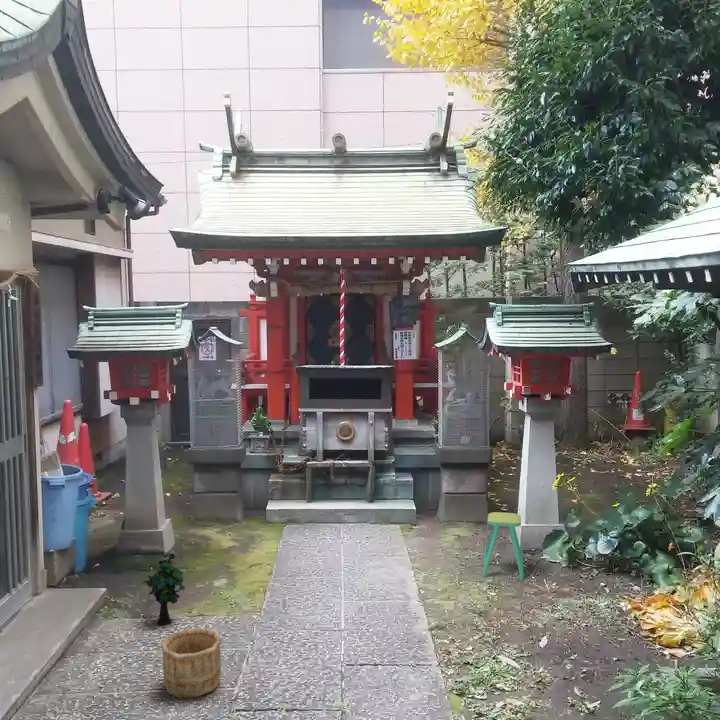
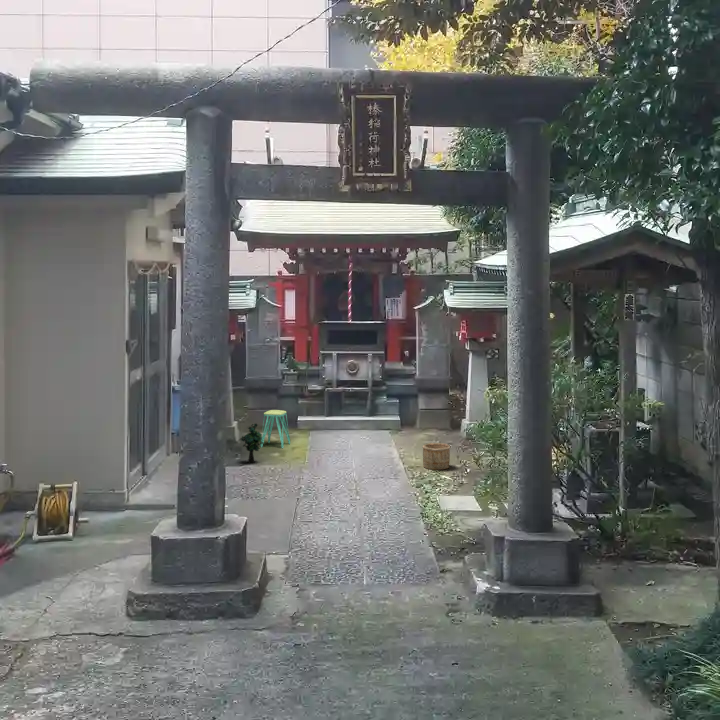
stool: present [483,512,524,580] -> present [261,410,290,448]
wooden bucket: present [161,628,222,698] -> present [423,443,450,470]

